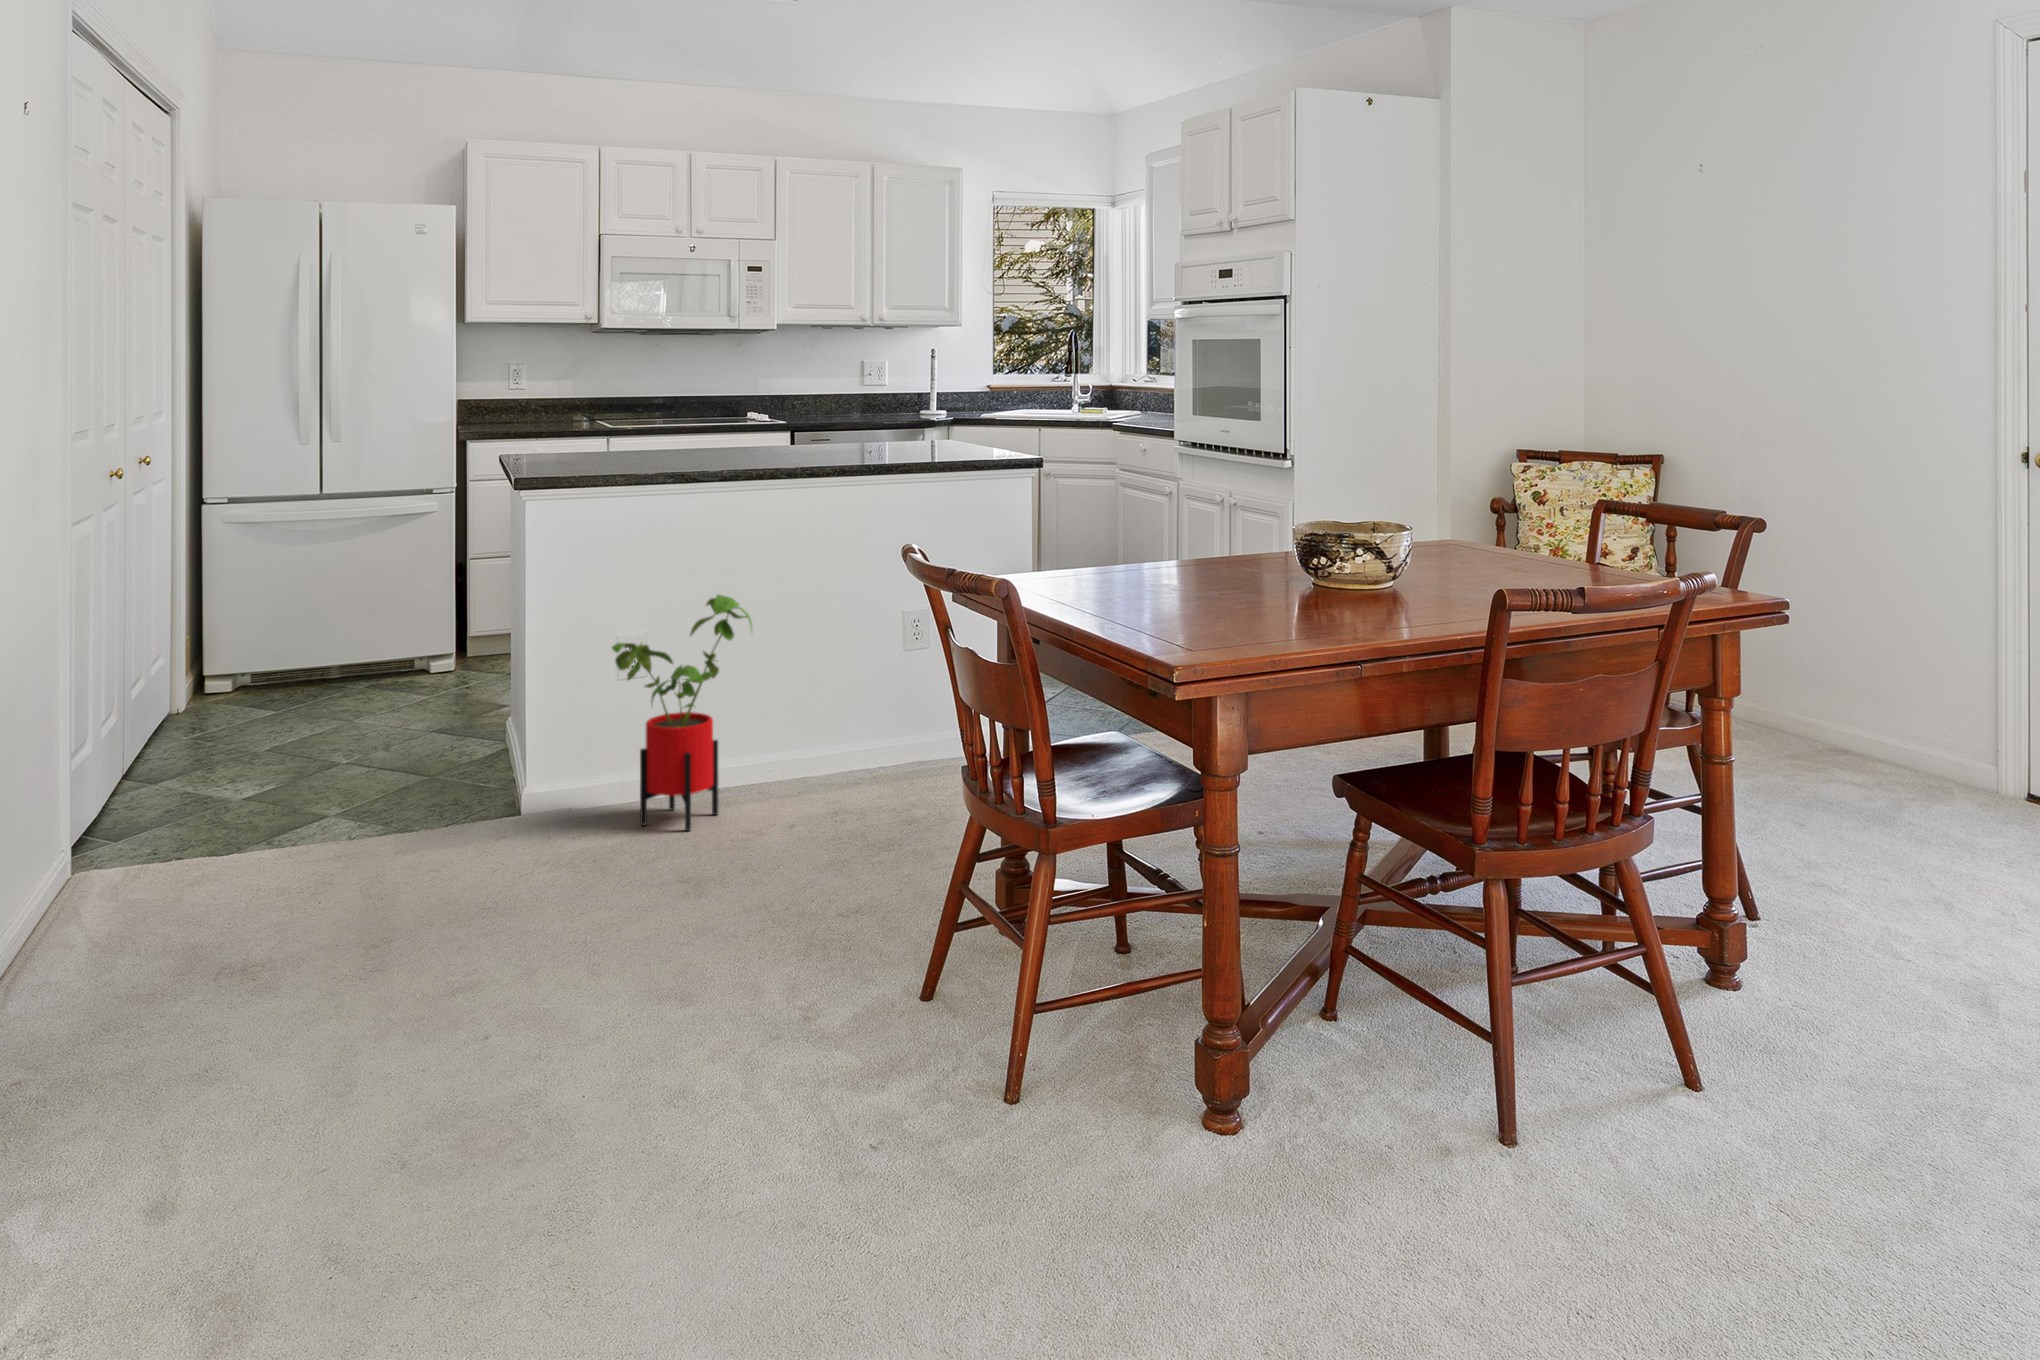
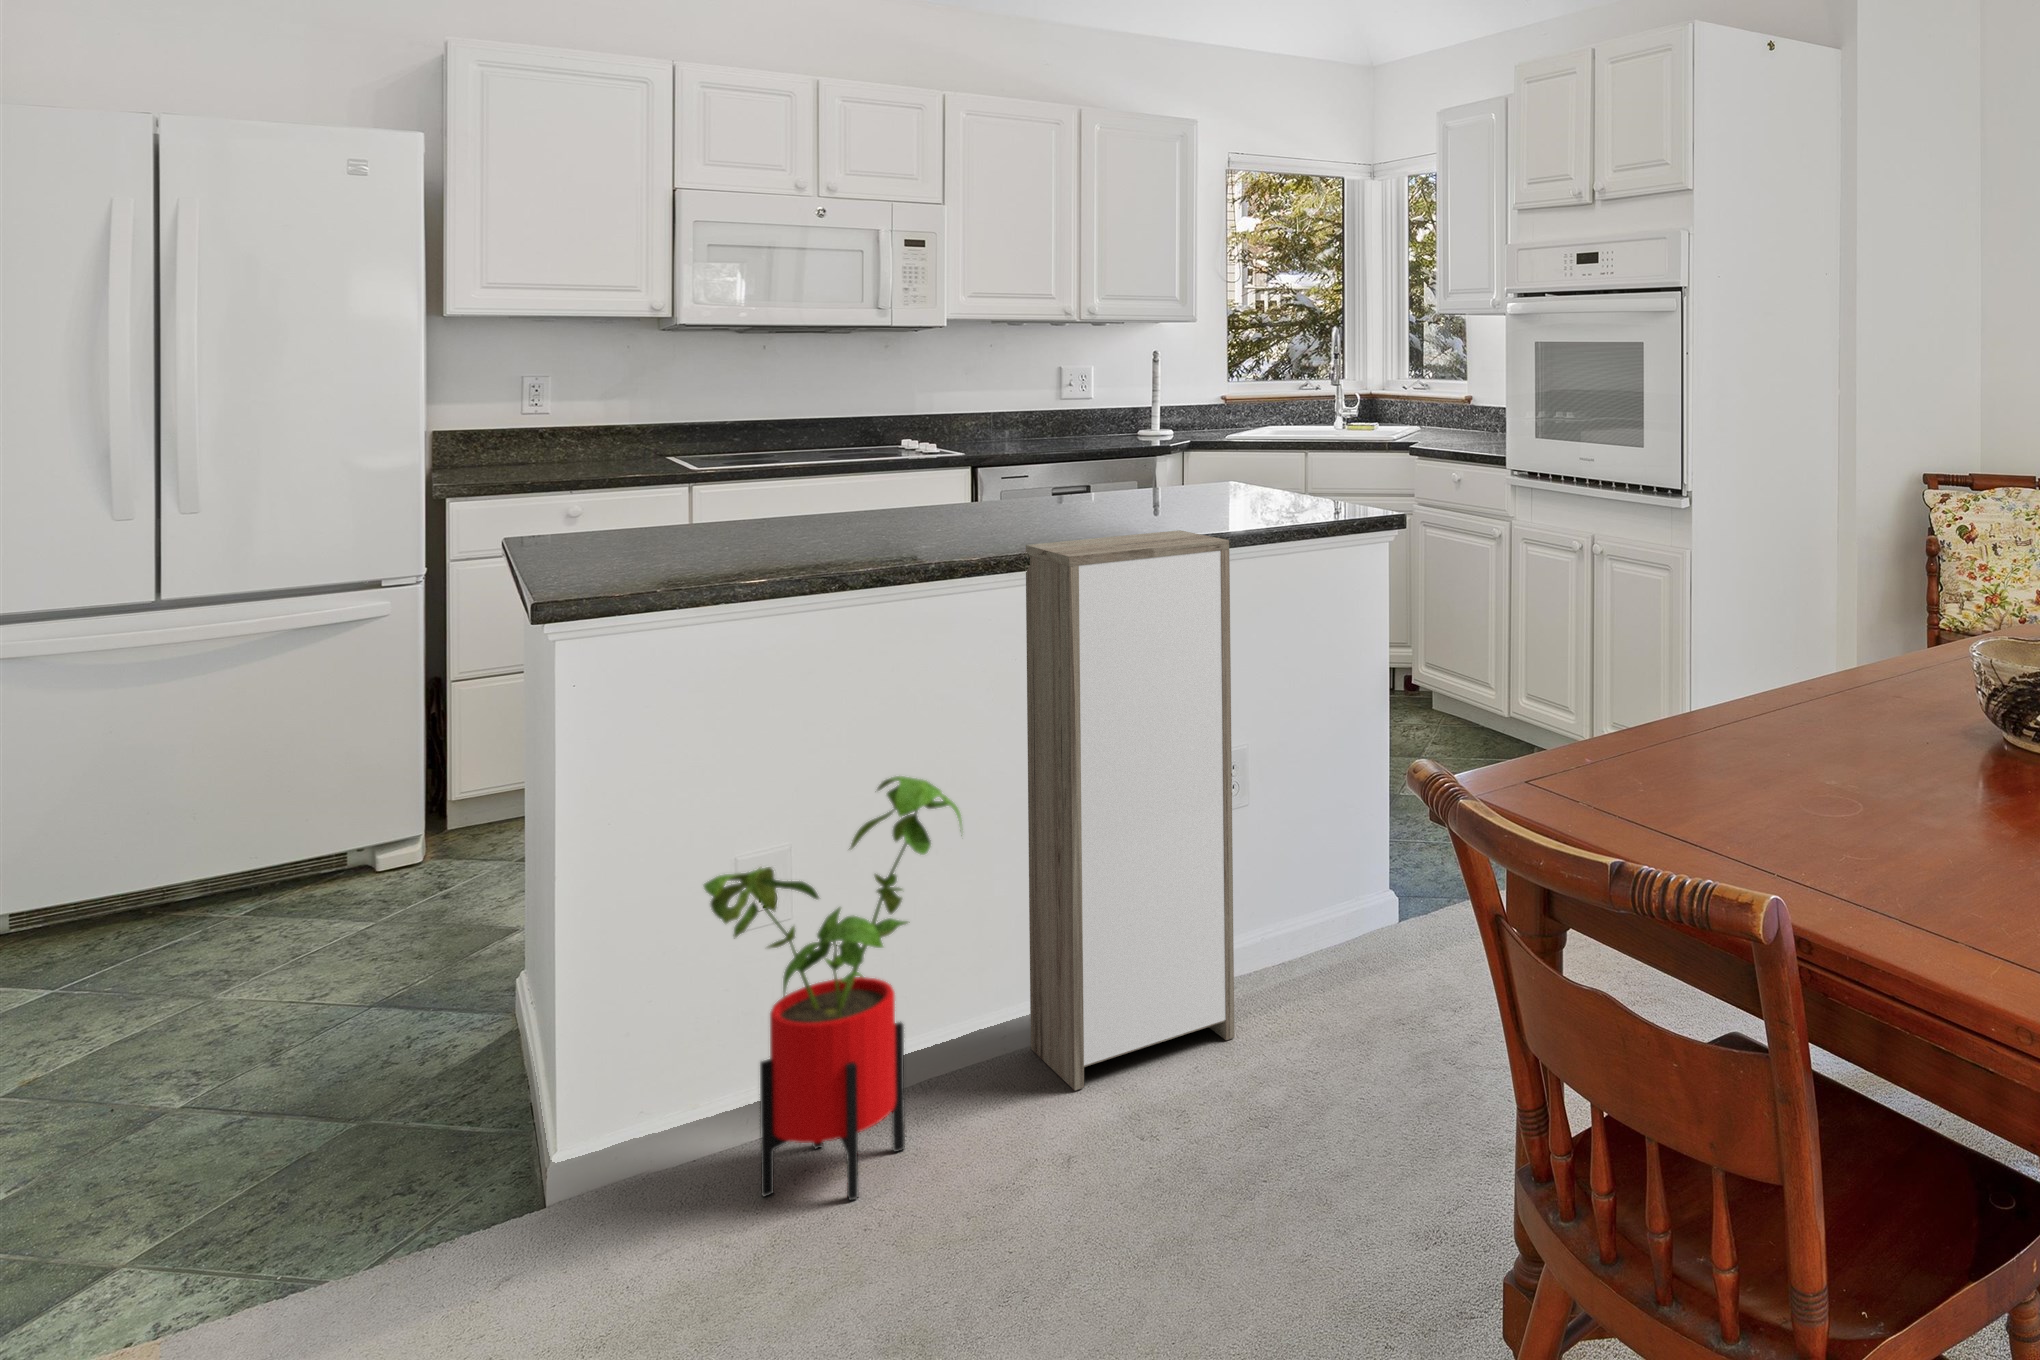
storage cabinet: none [797,462,920,799] -> present [1026,530,1234,1090]

